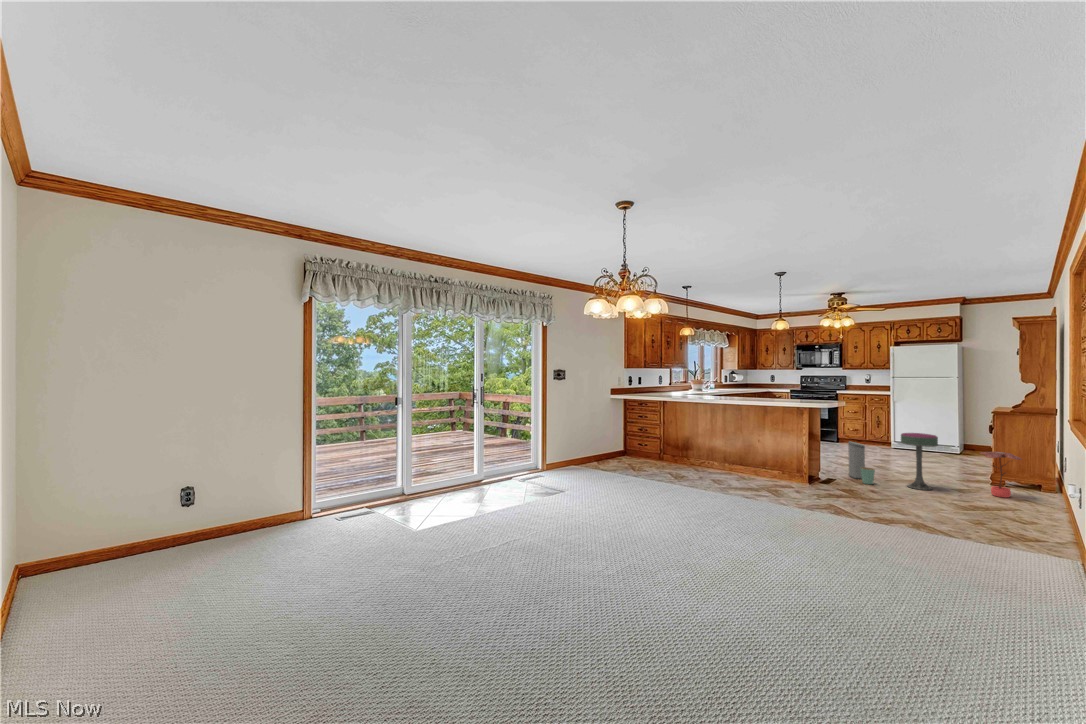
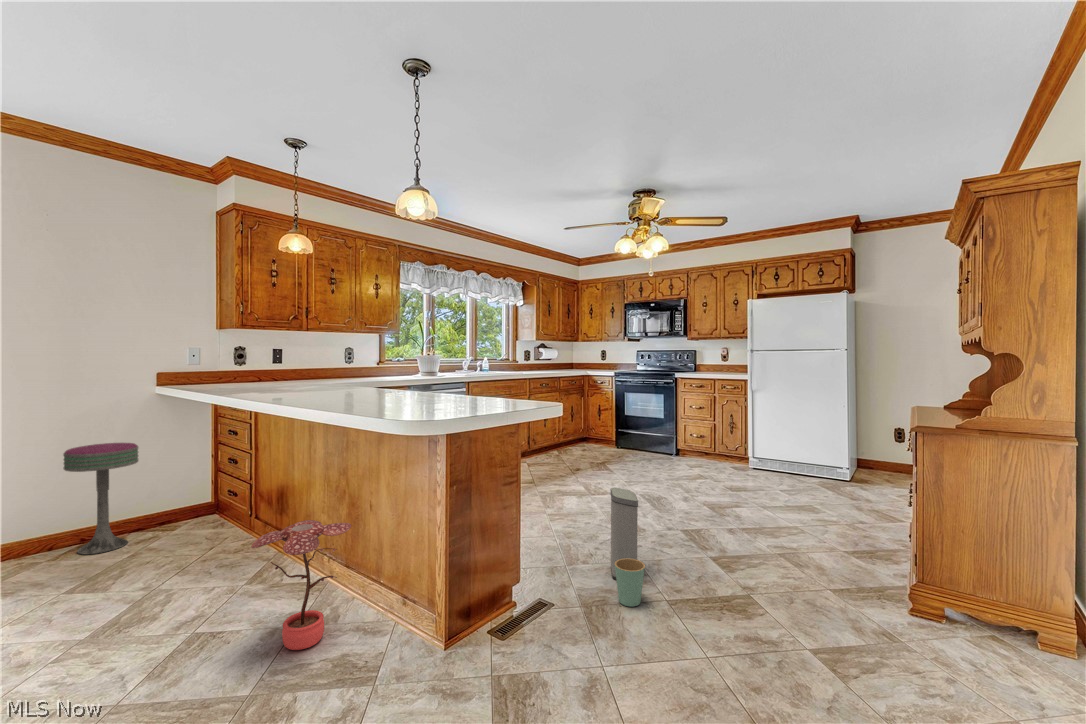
bar stool: present [901,433,938,490] -> present [63,443,138,554]
potted plant: present [980,452,1021,498] -> present [251,520,351,650]

